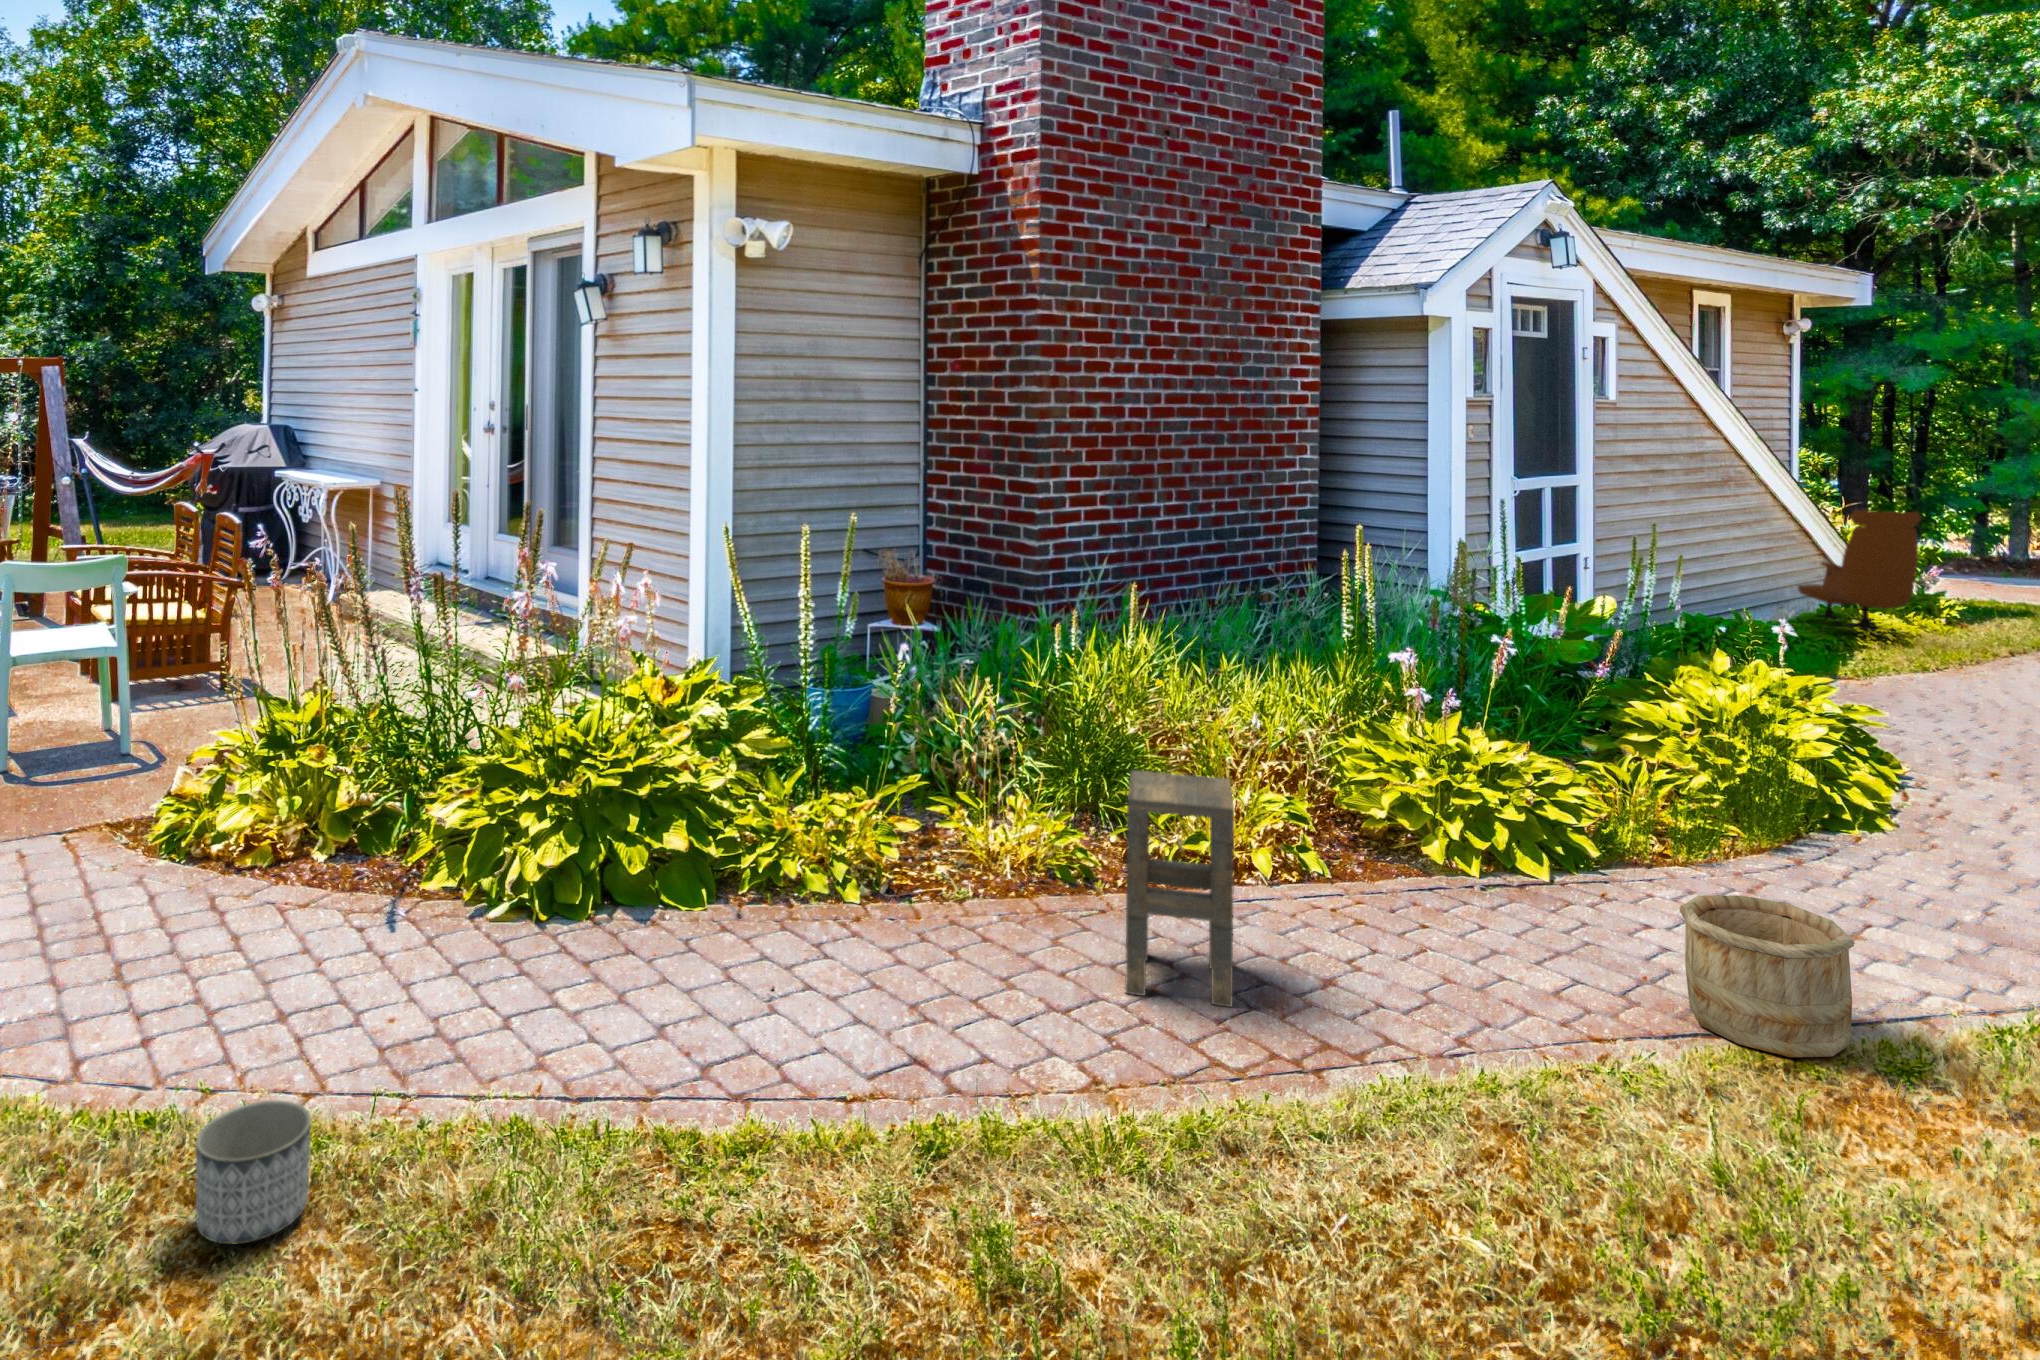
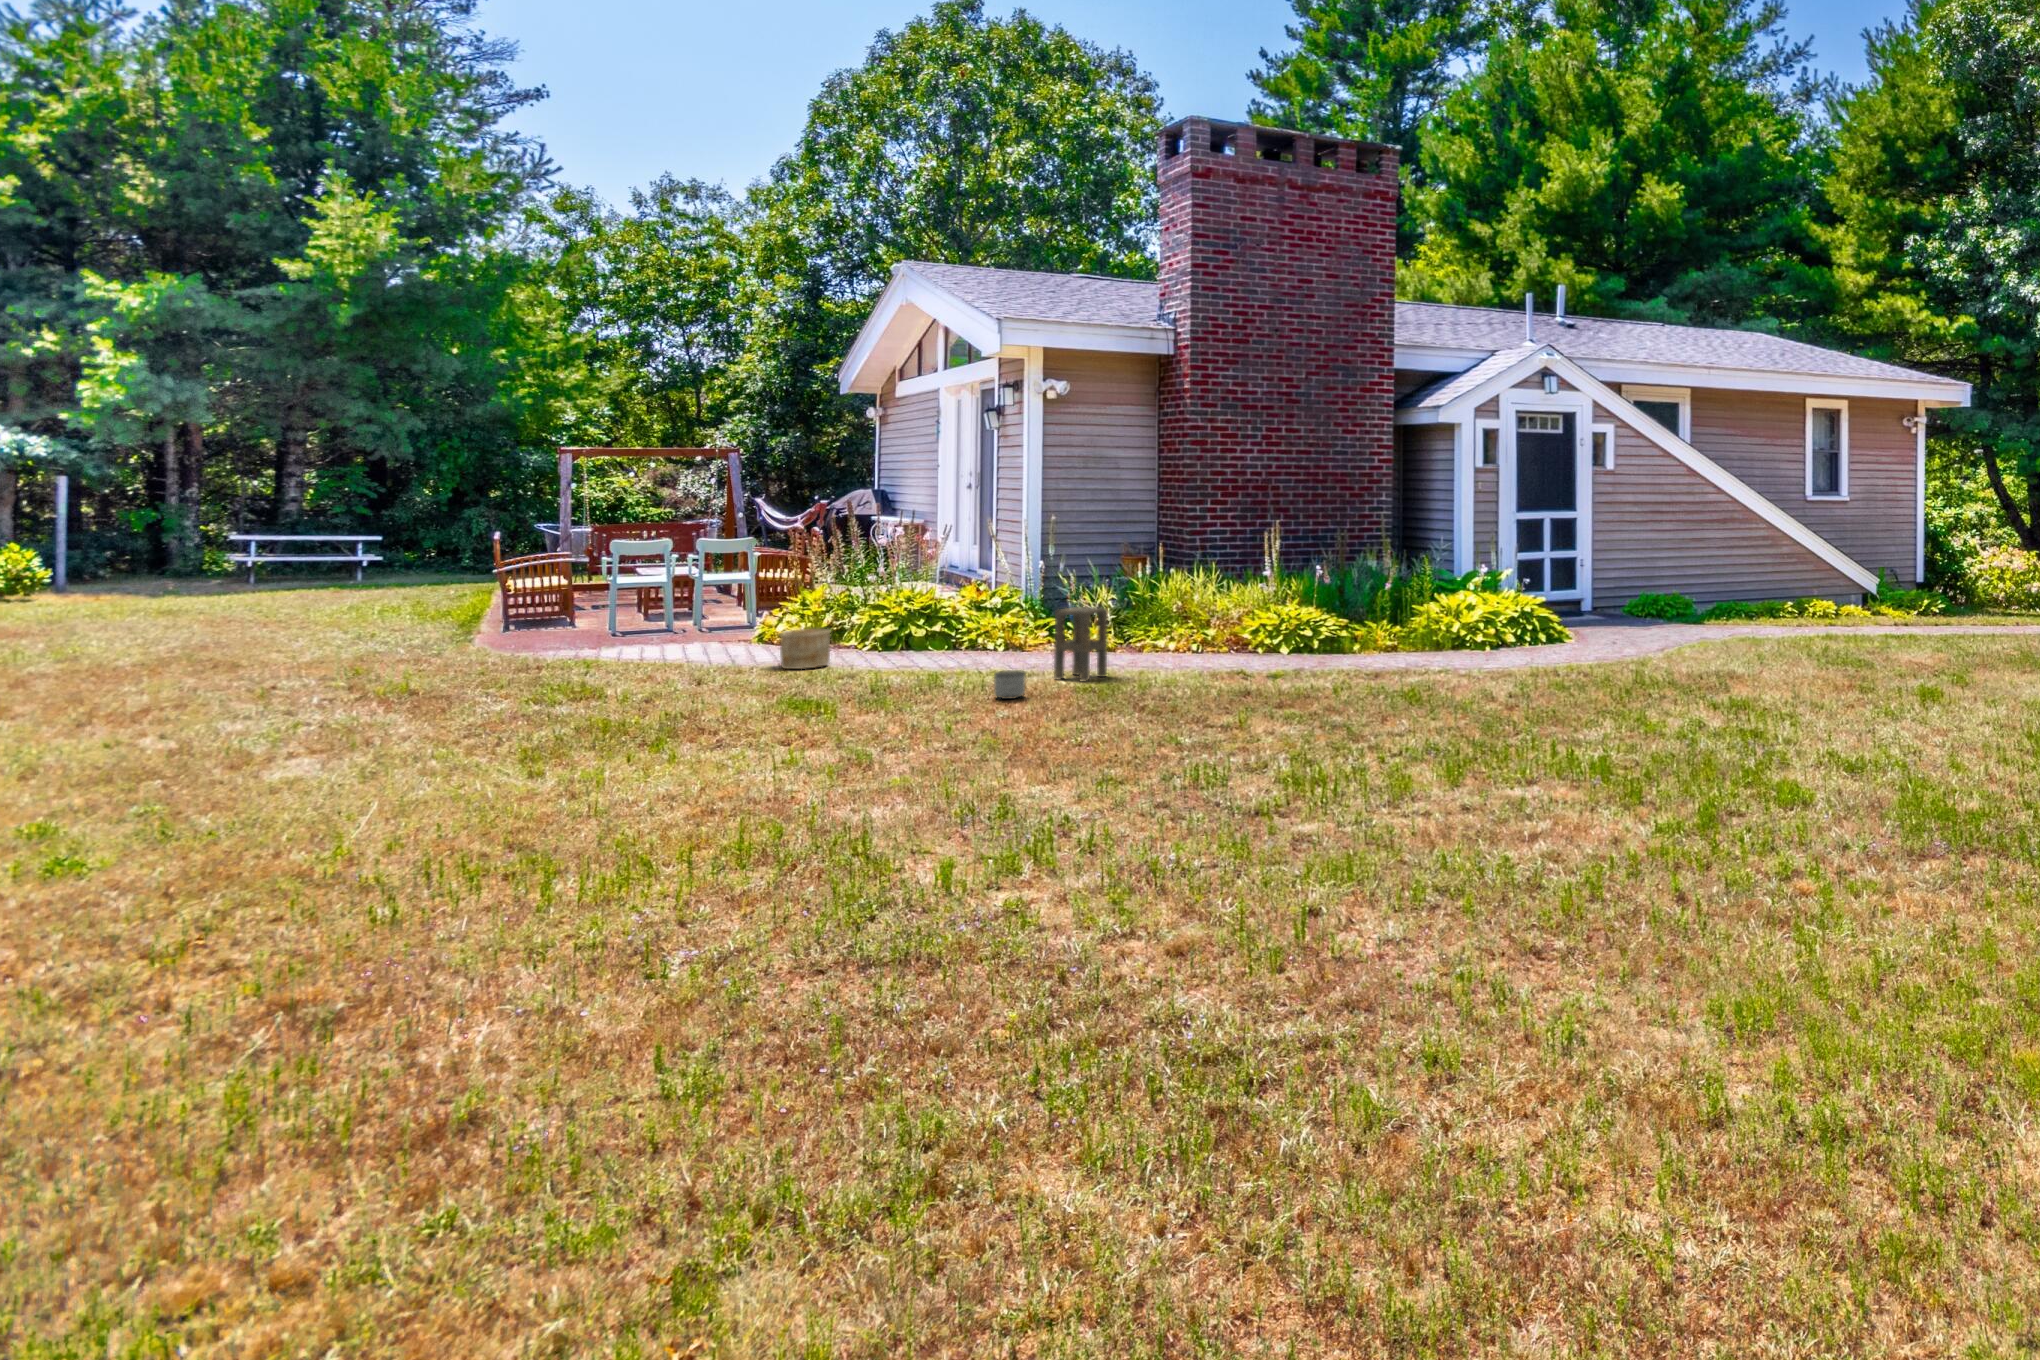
lounge chair: present [1798,510,1921,641] -> none [1785,537,1836,617]
wooden bucket: present [1679,895,1855,1057] -> present [780,629,830,669]
planter: present [196,1100,311,1244] -> present [994,670,1026,699]

